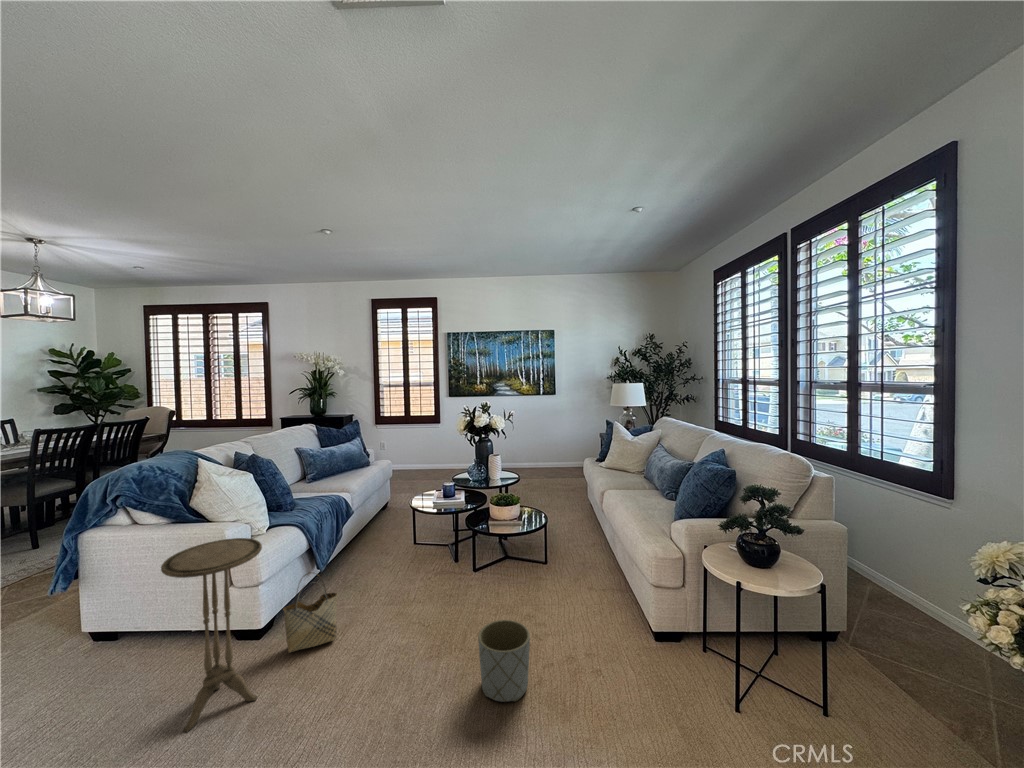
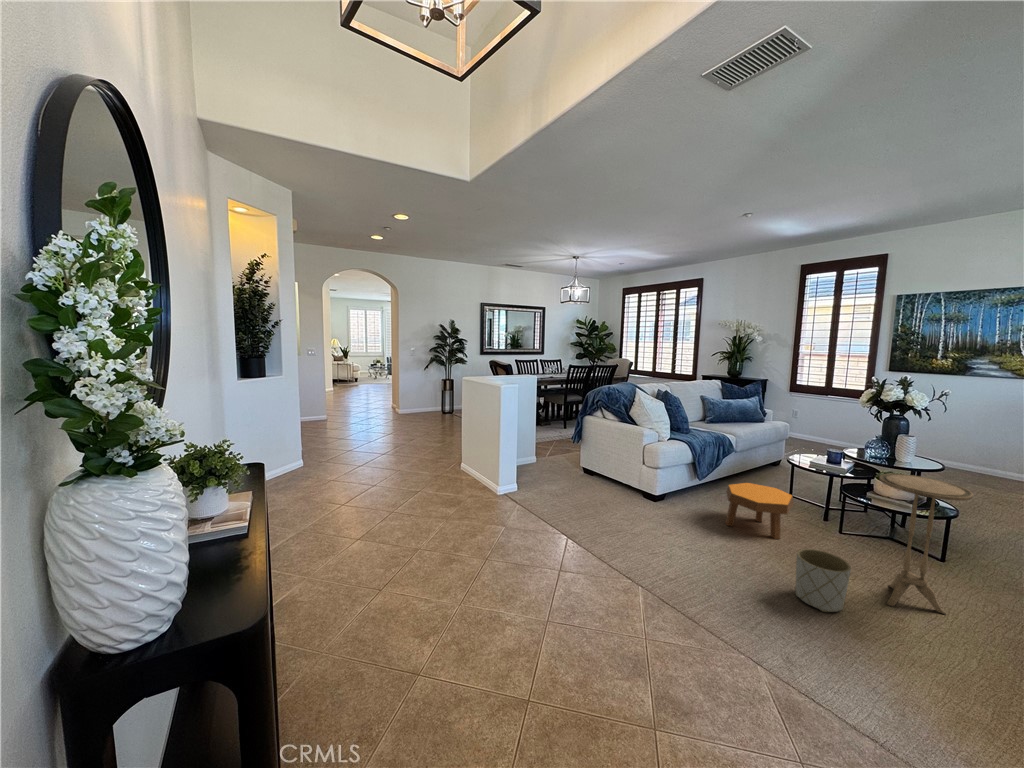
side table: present [161,538,262,732] -> present [879,474,973,614]
footstool: none [362,549,437,627] -> present [725,483,794,539]
woven basket: present [283,573,337,653] -> none [669,472,705,521]

